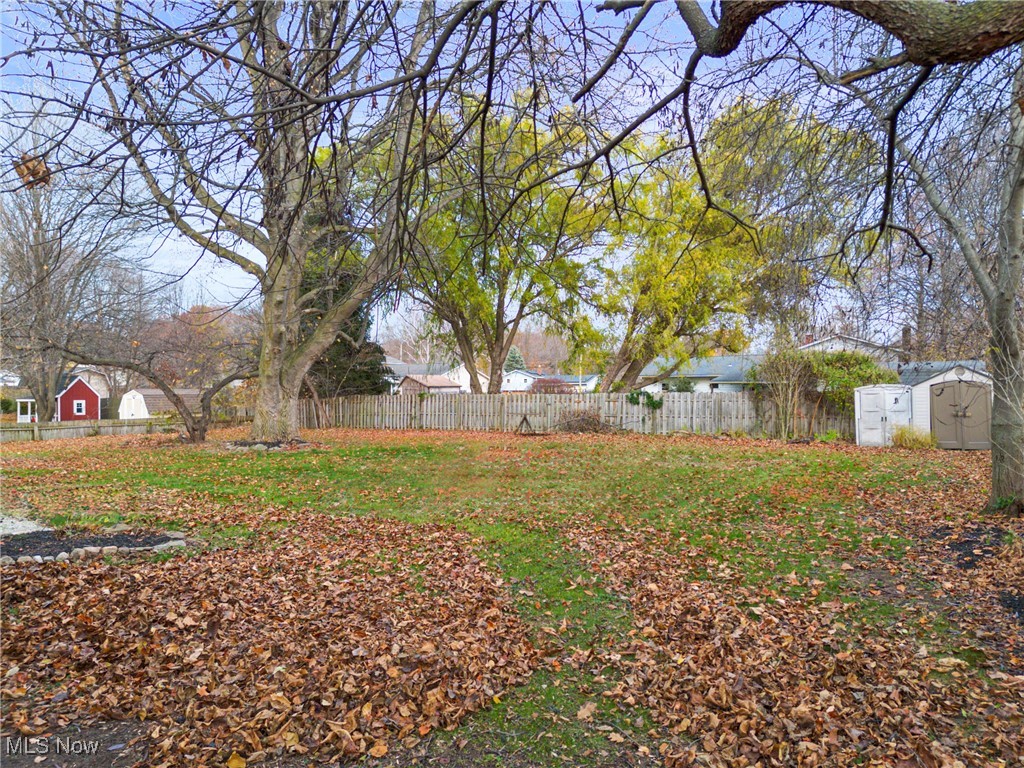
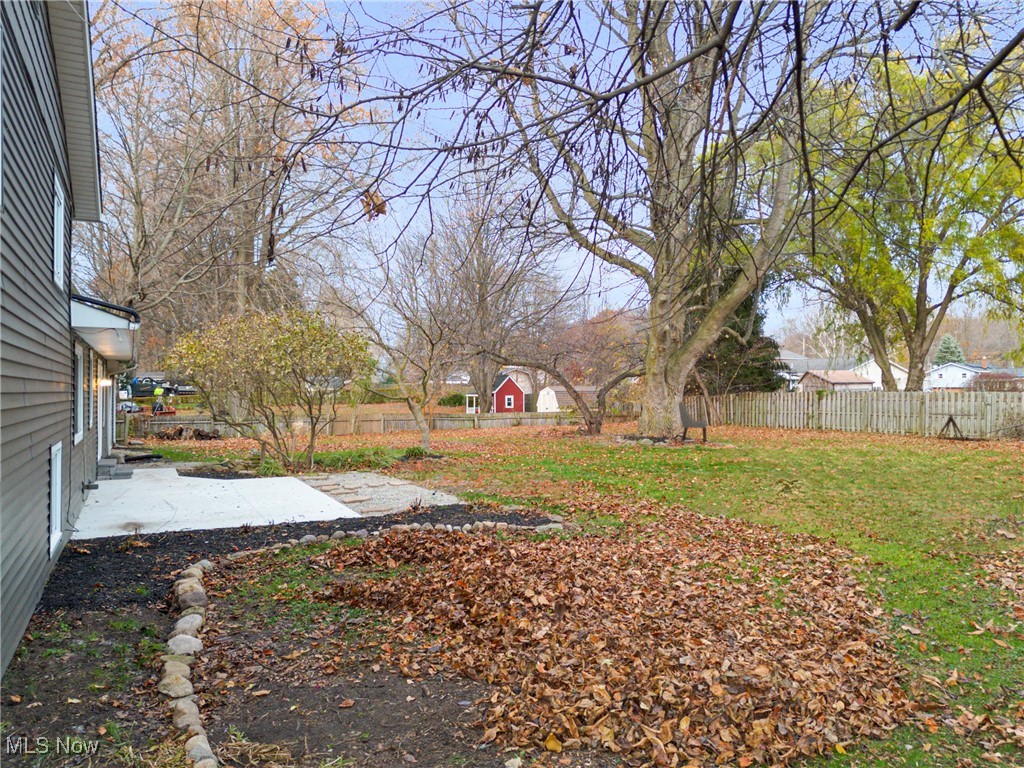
chair: none [290,405,318,447] -> present [679,402,707,443]

